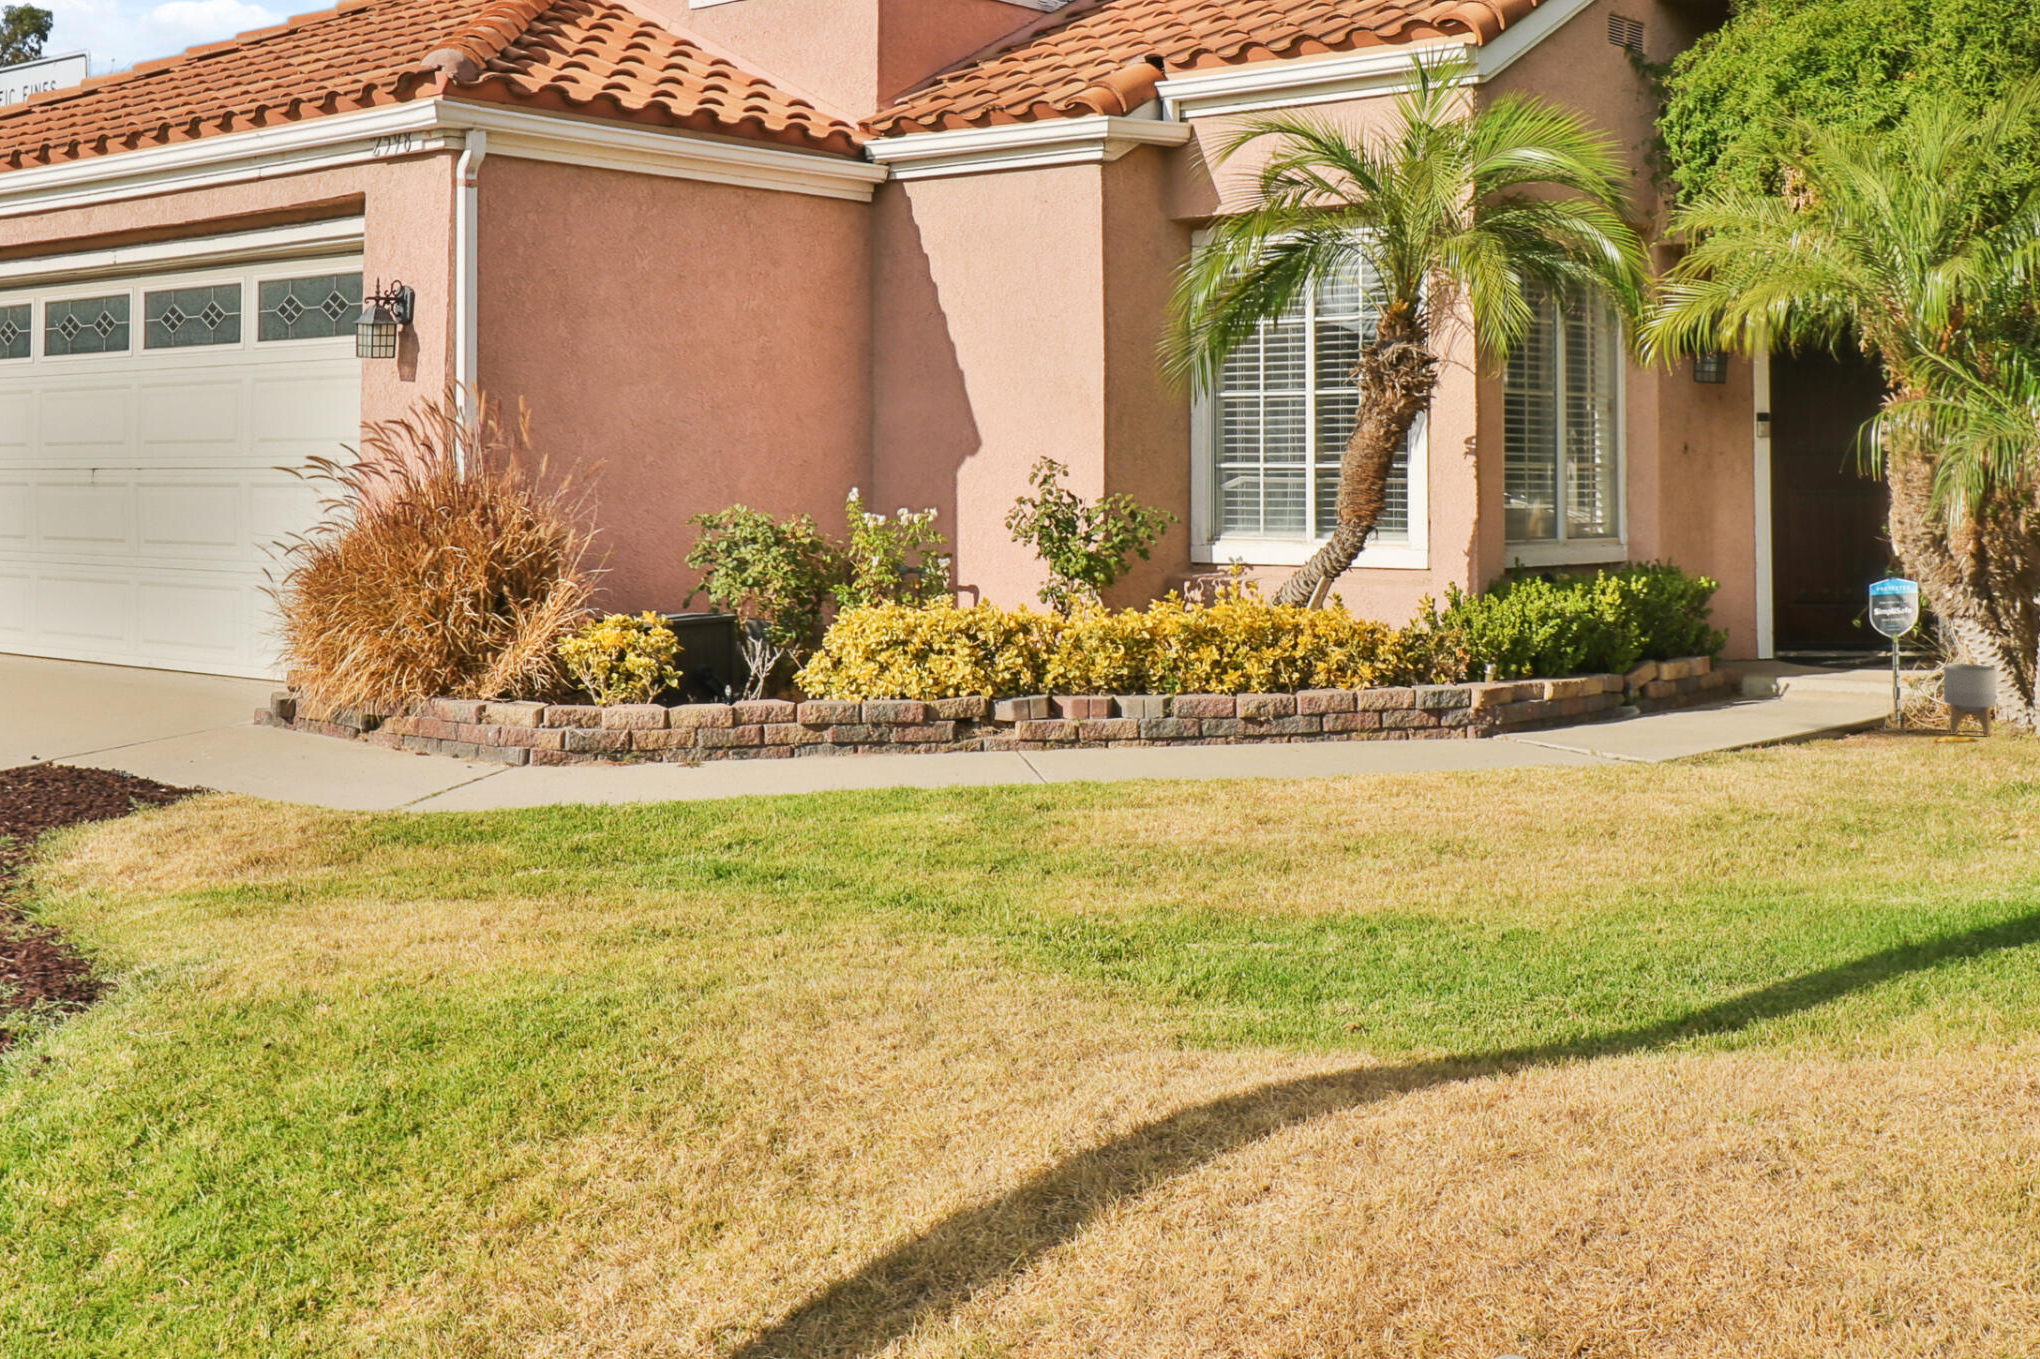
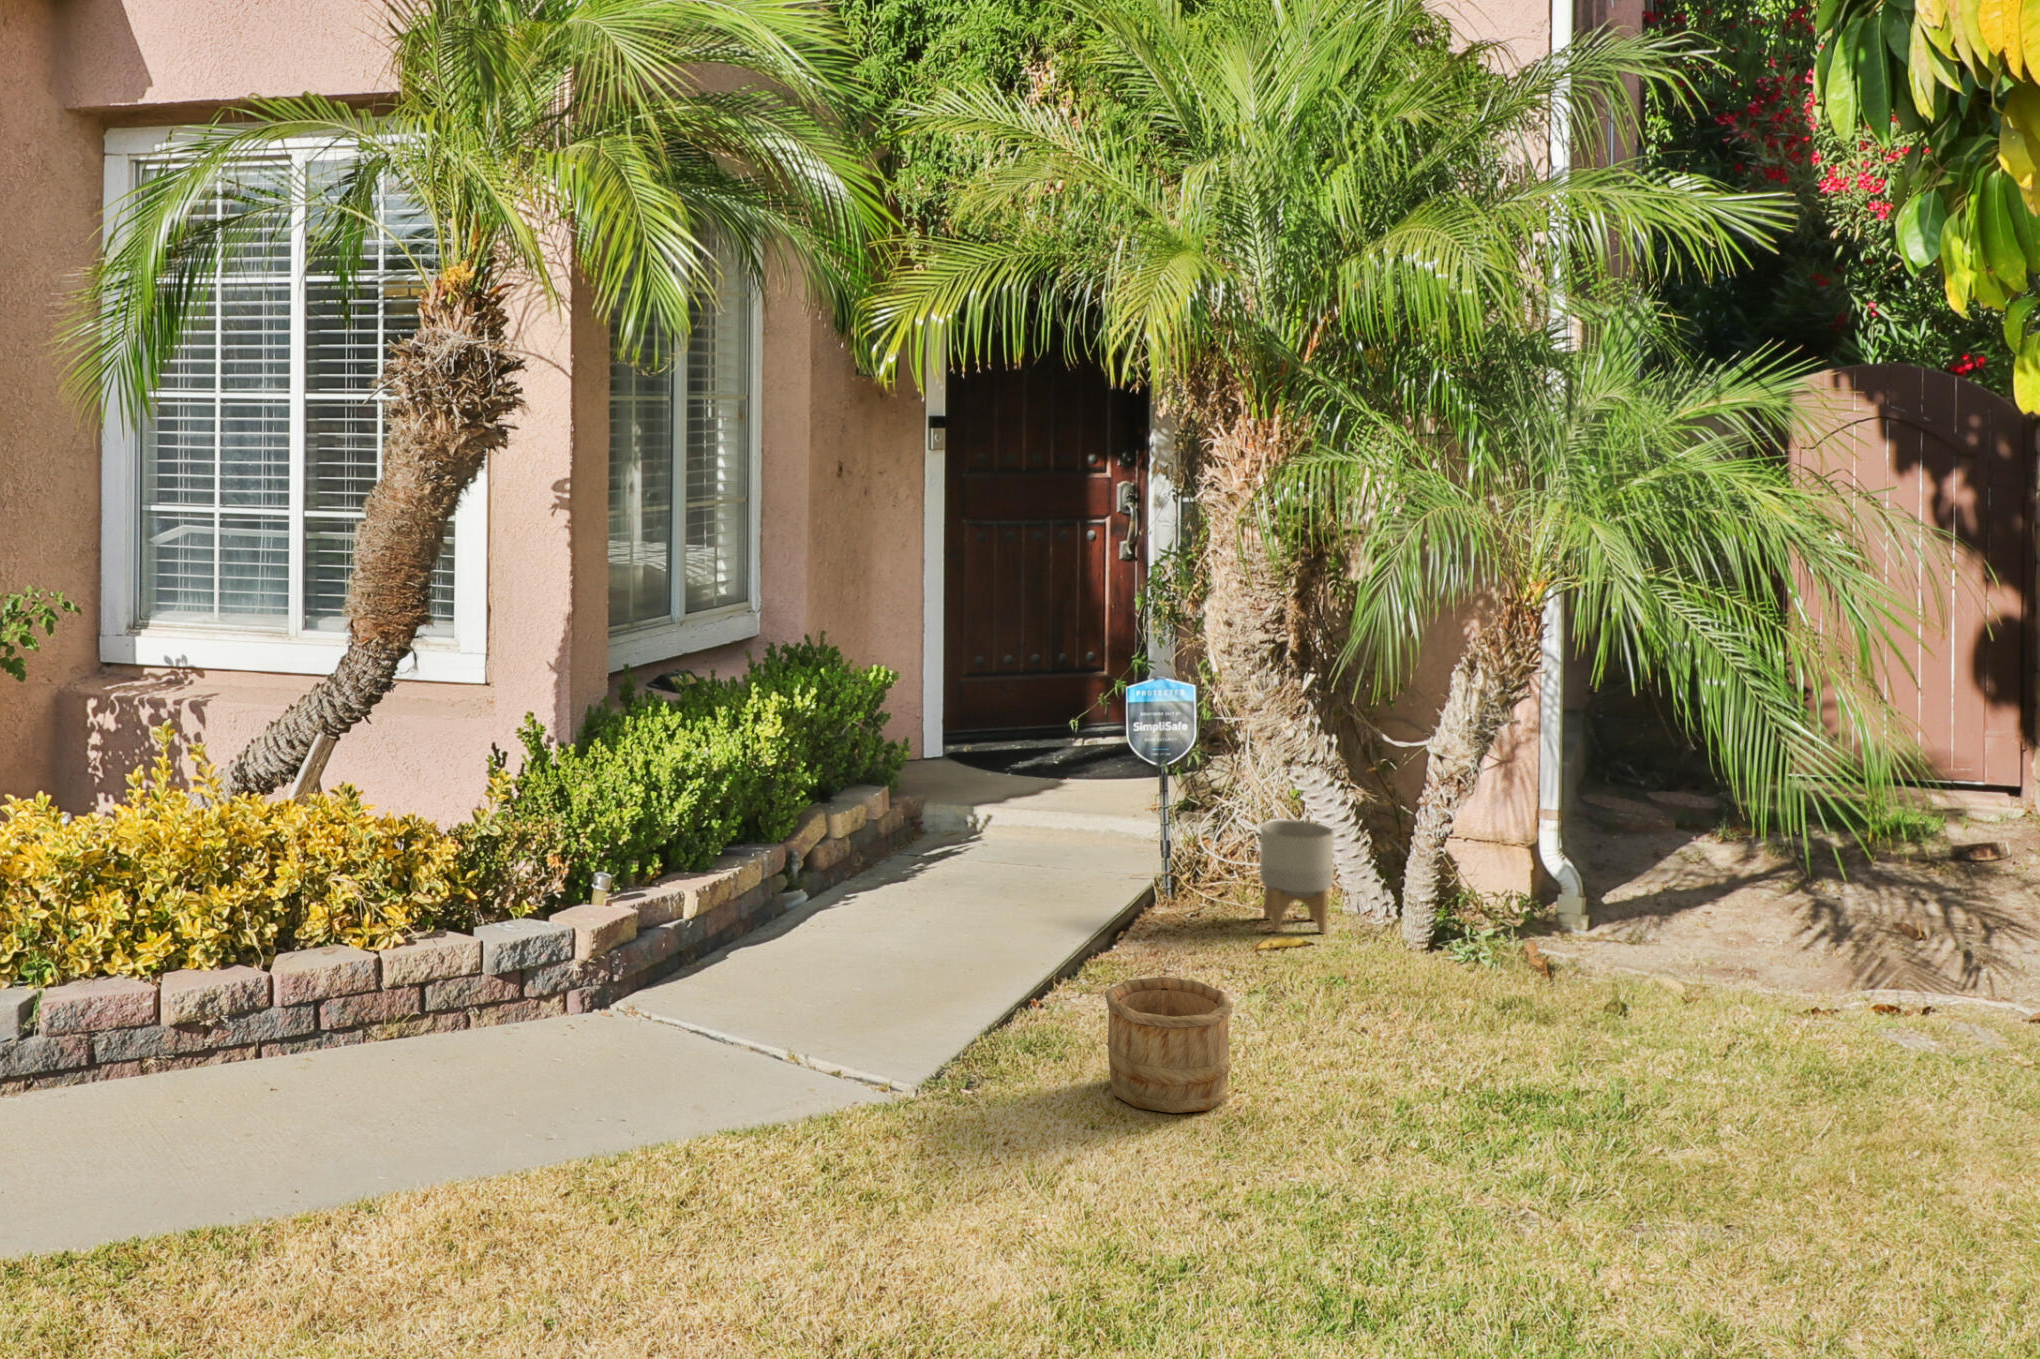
wooden bucket: none [1782,712,1862,782] -> present [1105,977,1232,1113]

